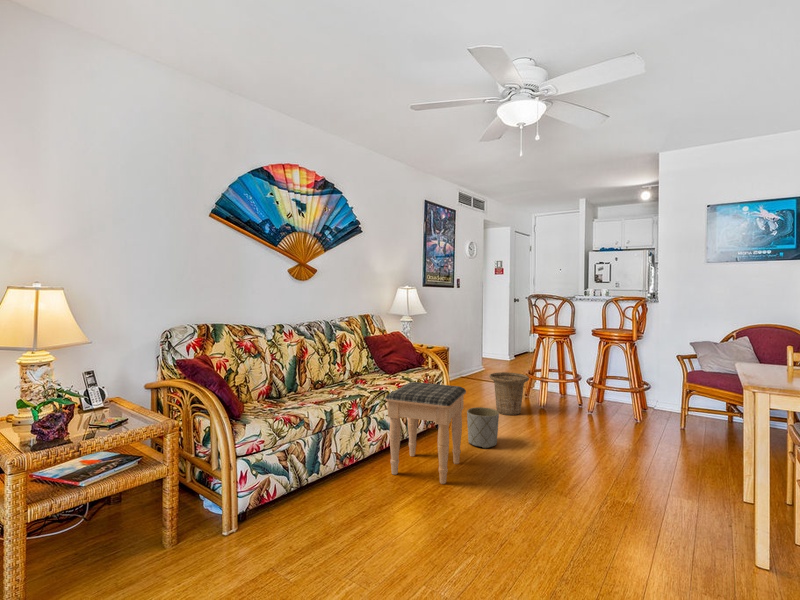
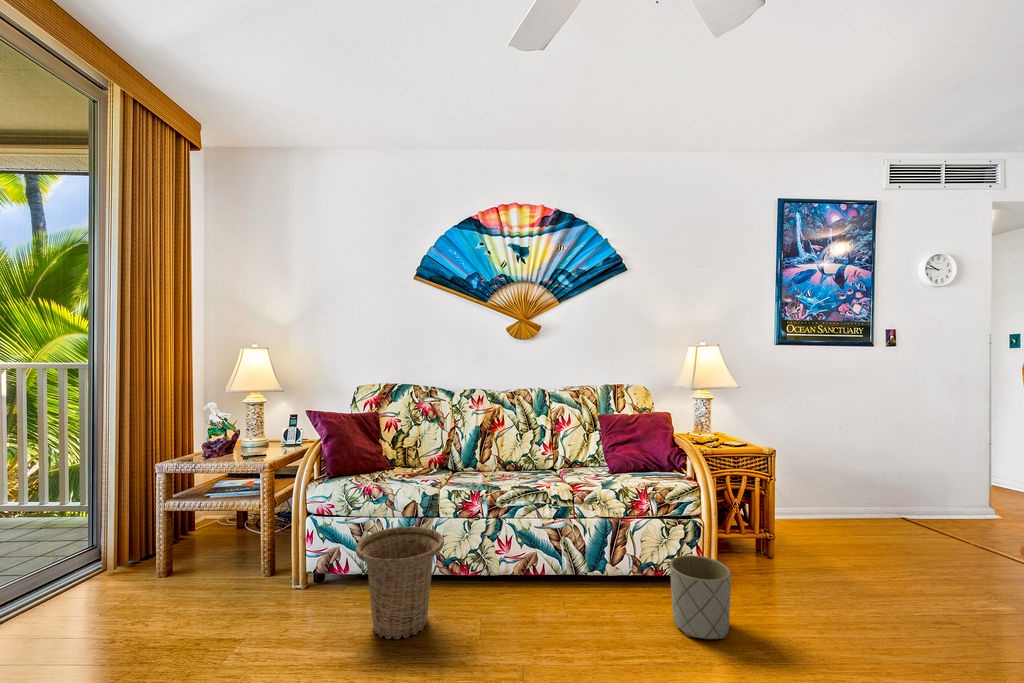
basket: present [490,372,529,415] -> present [356,527,444,639]
footstool: present [385,382,466,484] -> none [488,484,614,651]

